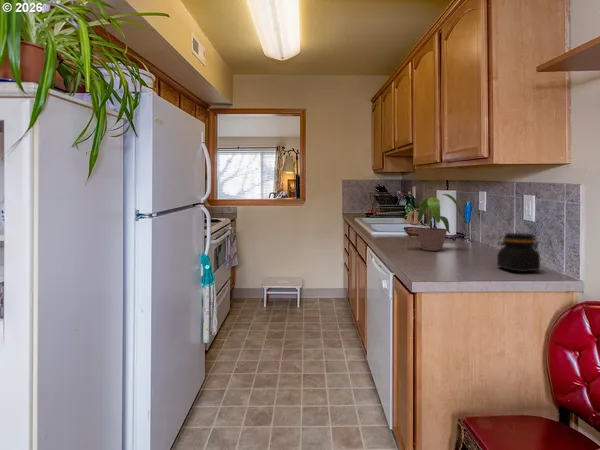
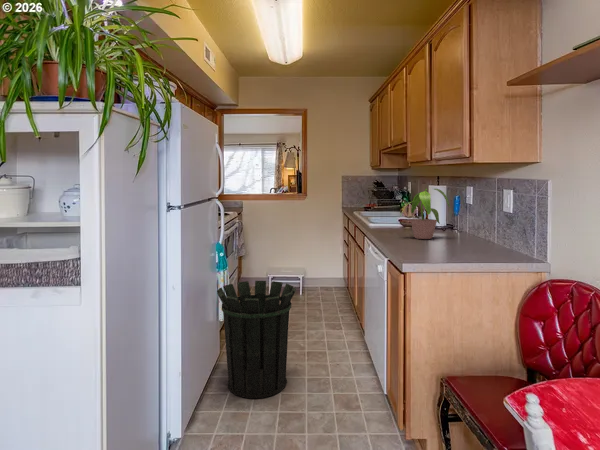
jar: present [497,233,540,272] -> none [478,222,515,255]
waste bin: none [200,296,289,431] -> present [217,281,296,398]

